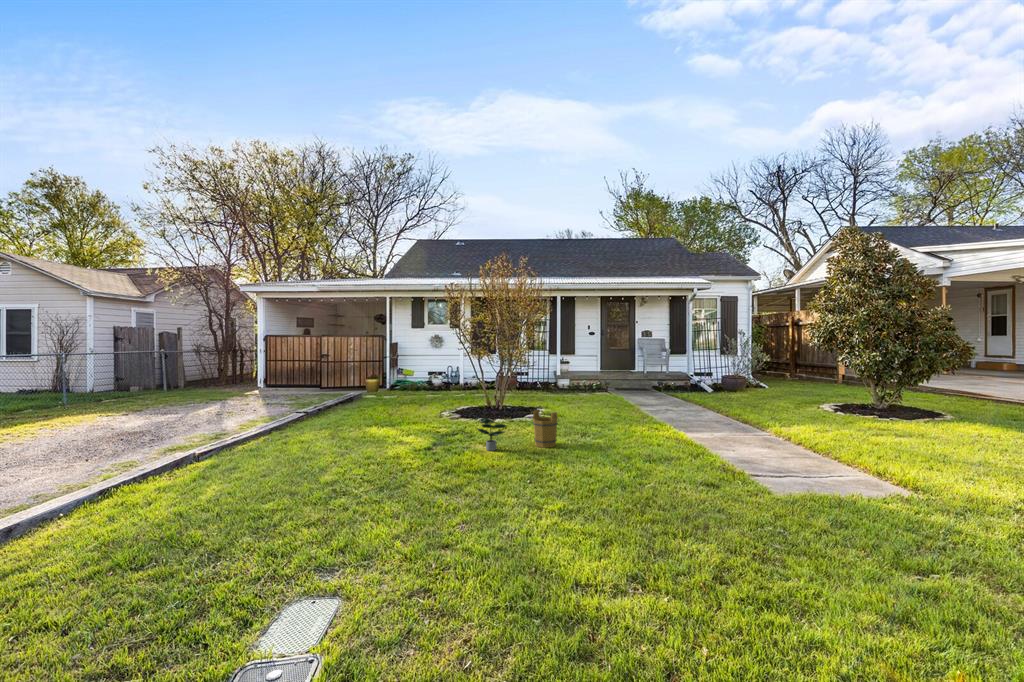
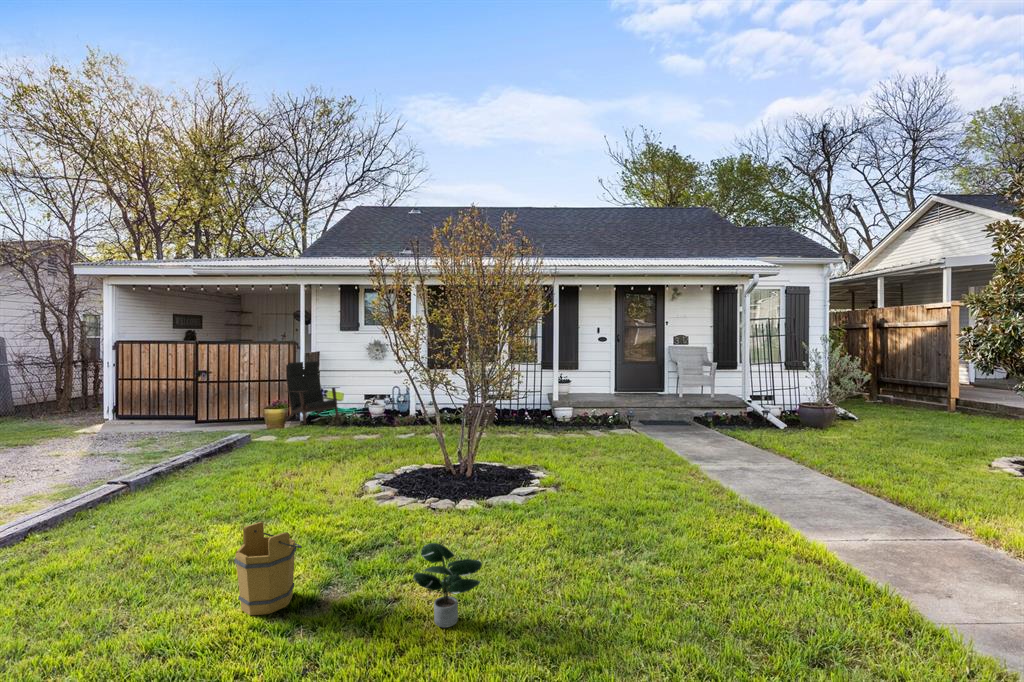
lounge chair: none [378,349,414,390] -> present [286,361,339,424]
bucket: present [533,410,559,448] -> present [234,522,302,615]

